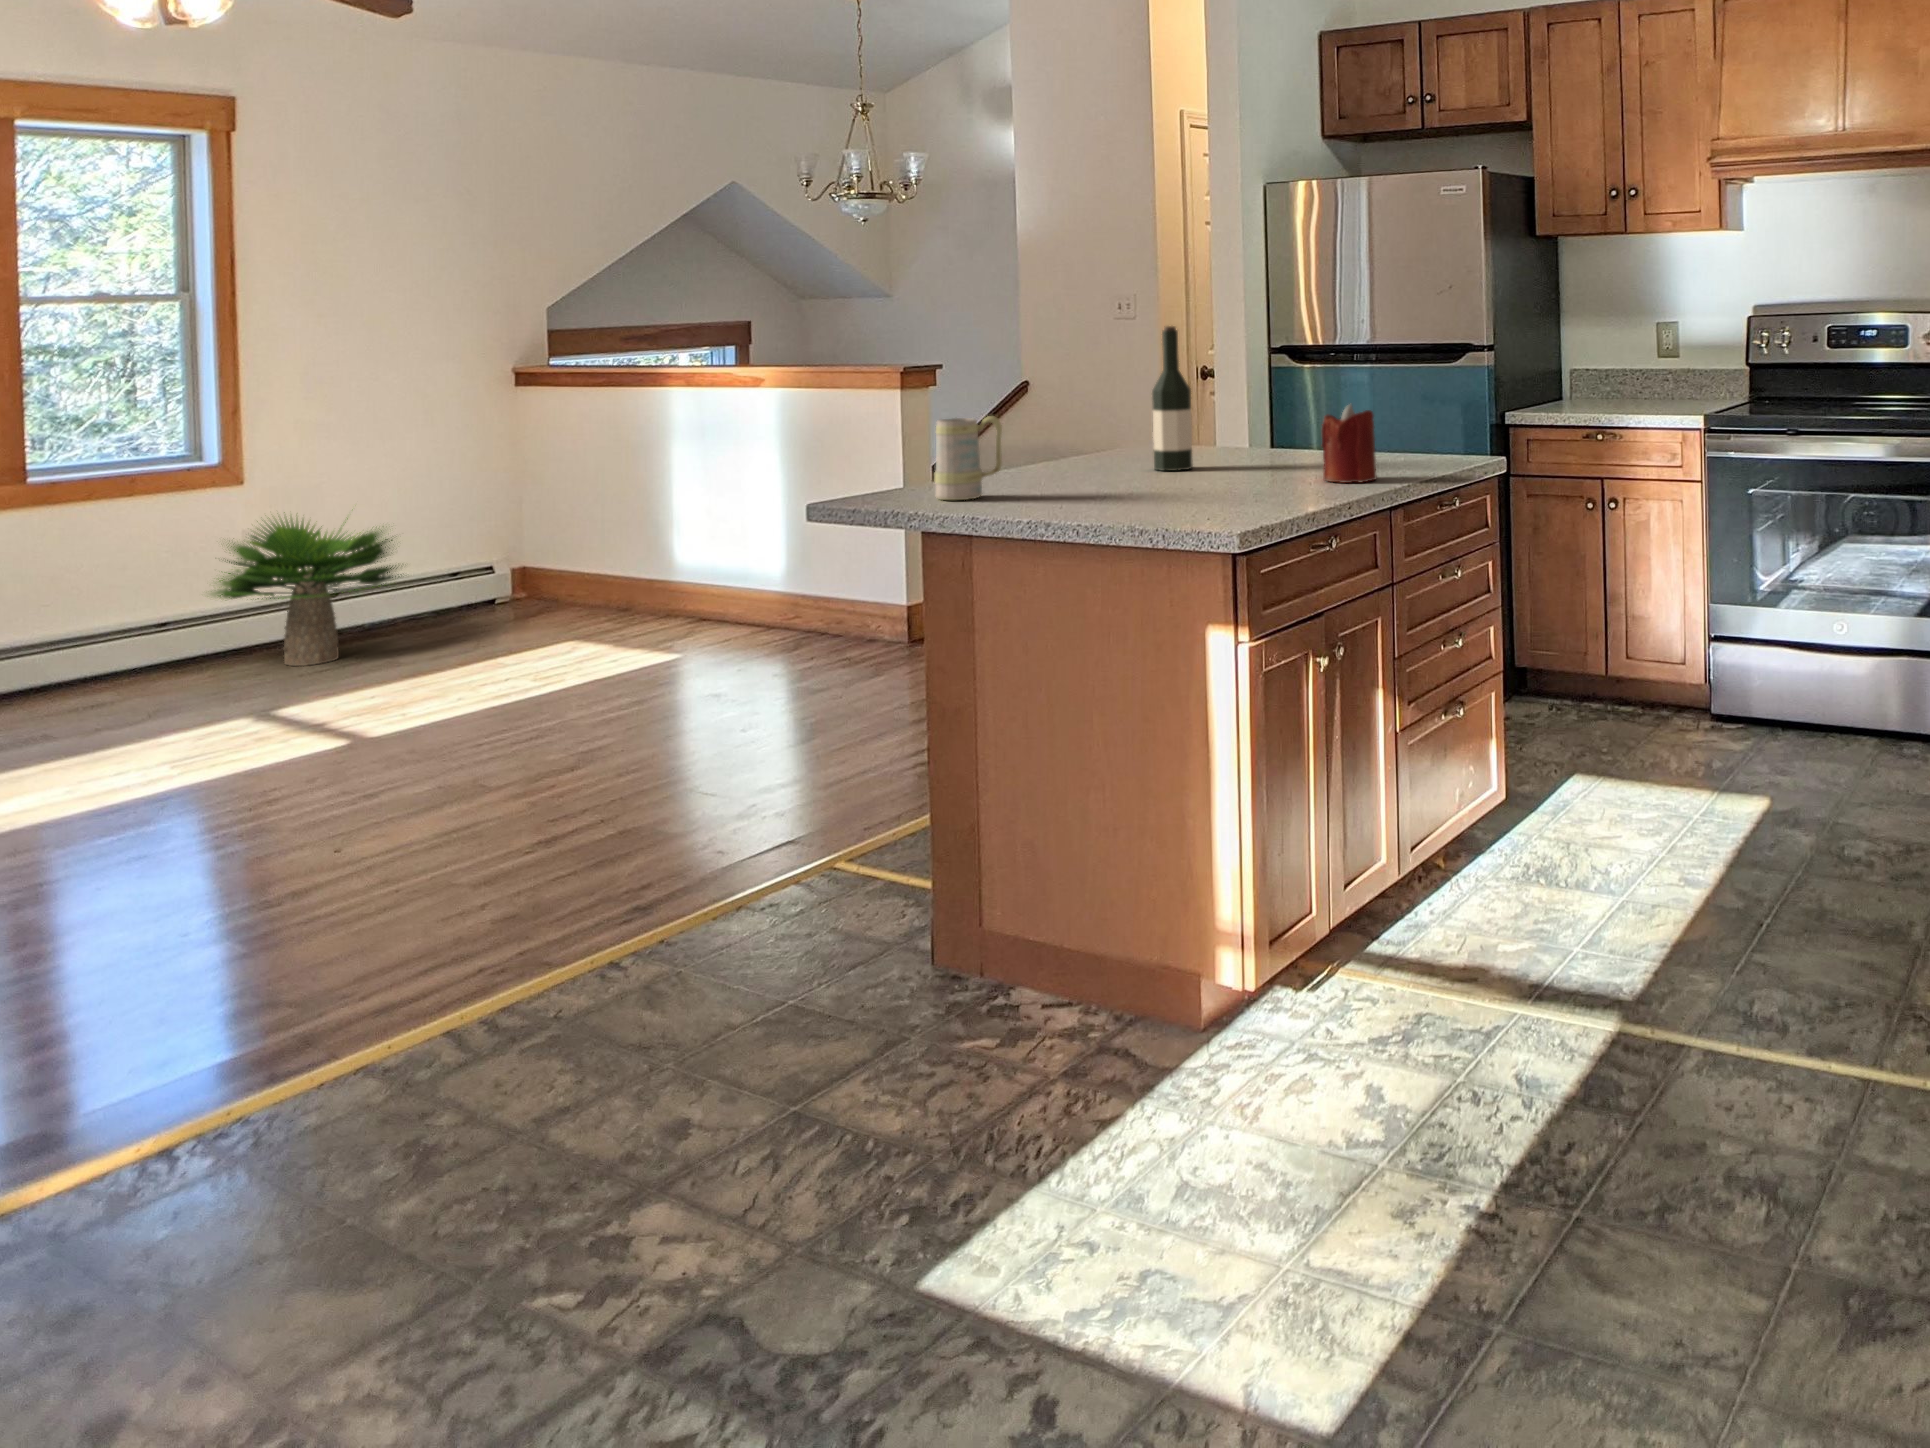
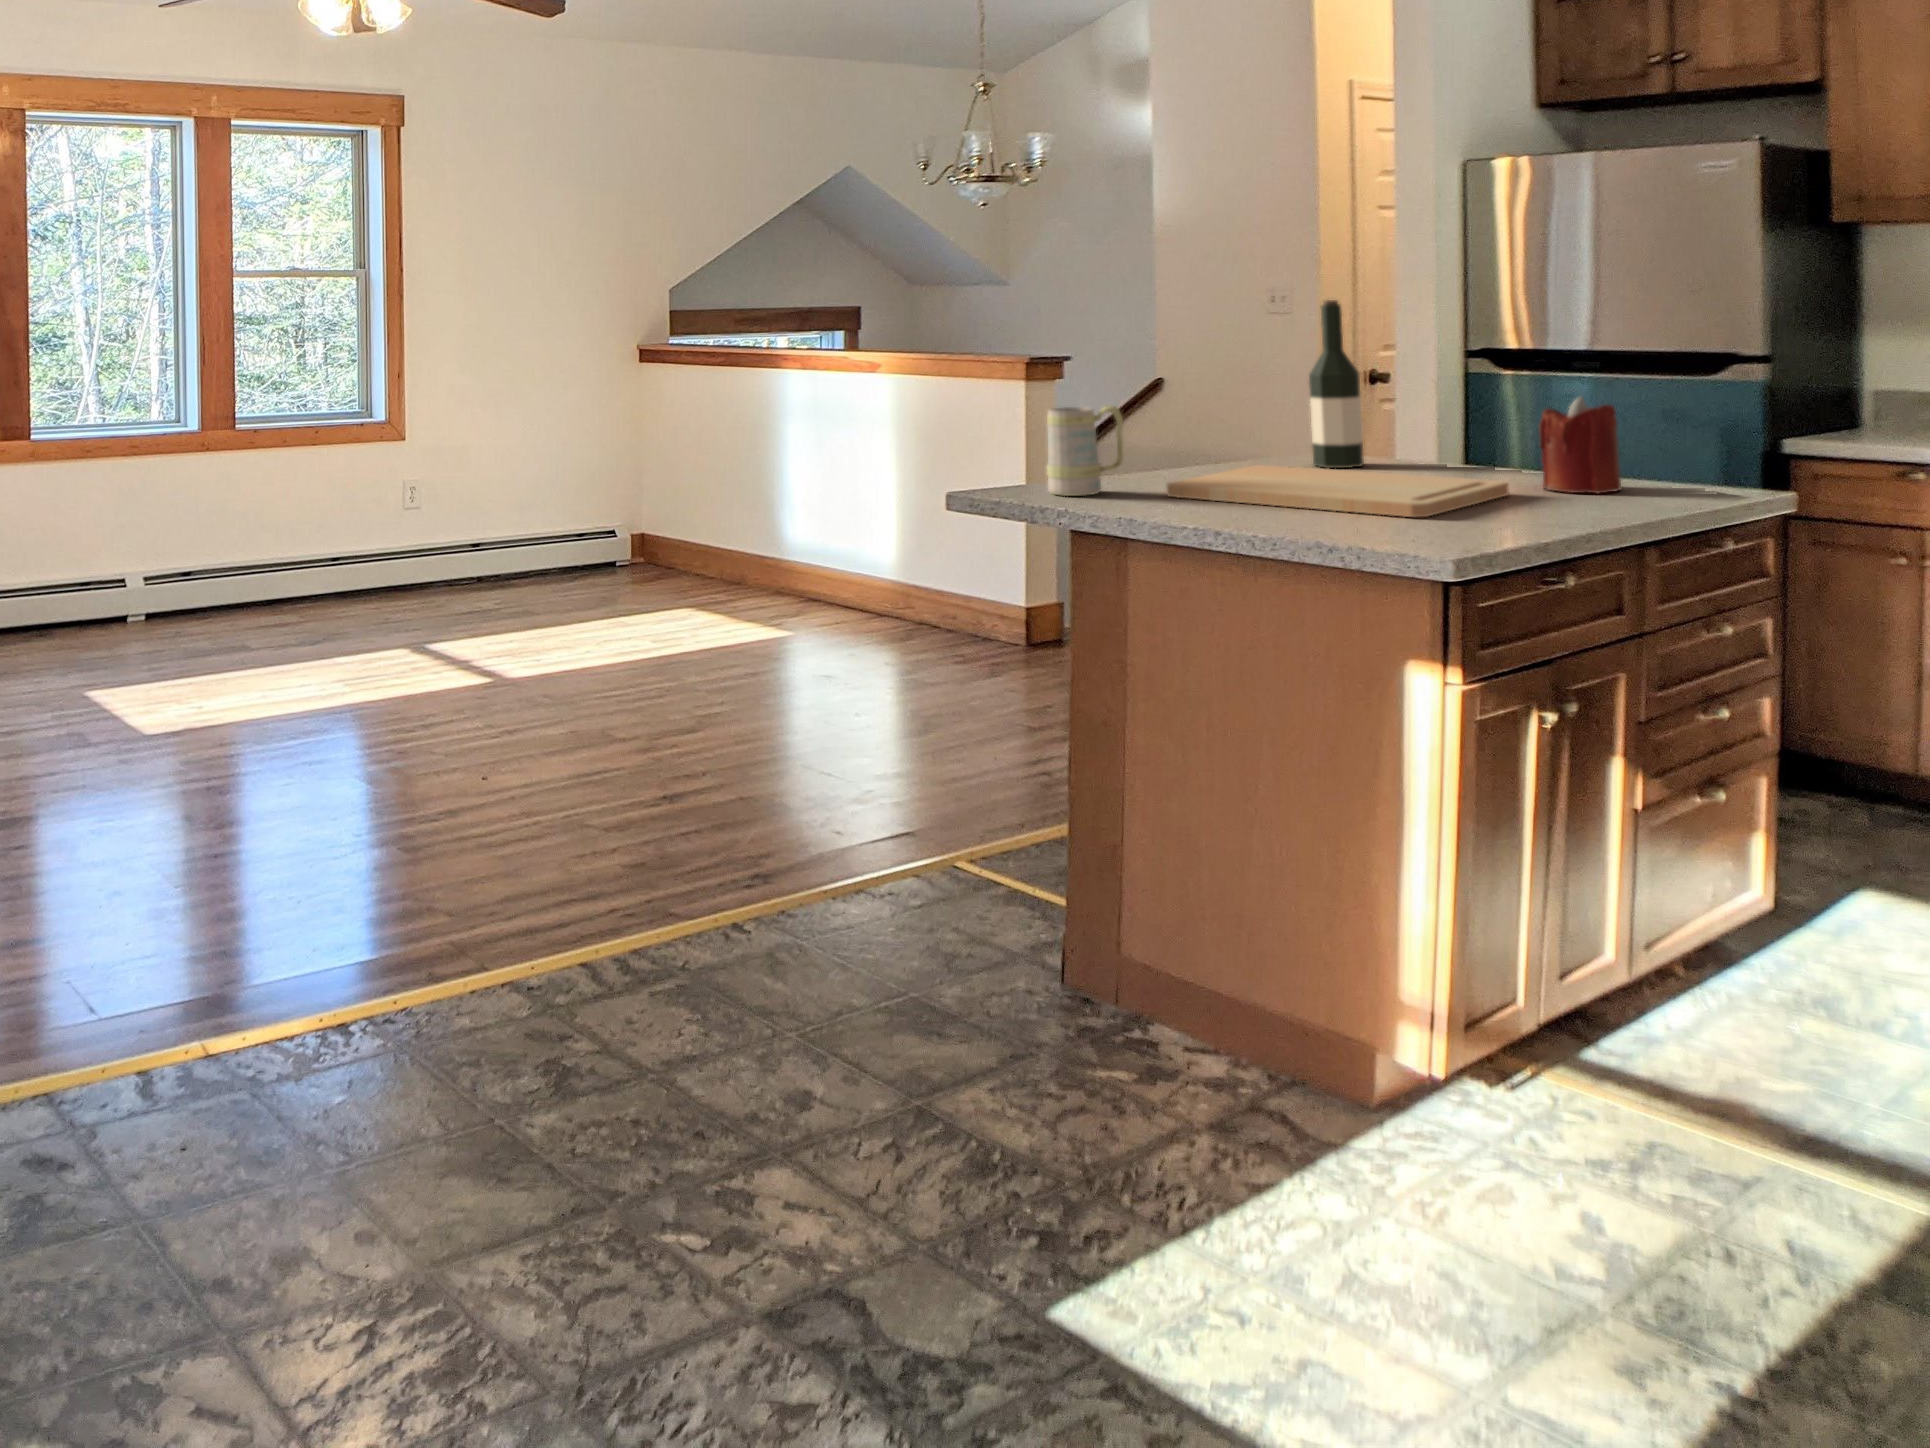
cutting board: none [1038,469,1300,505] -> present [1167,465,1509,517]
potted plant: present [212,512,402,666] -> none [367,454,540,606]

